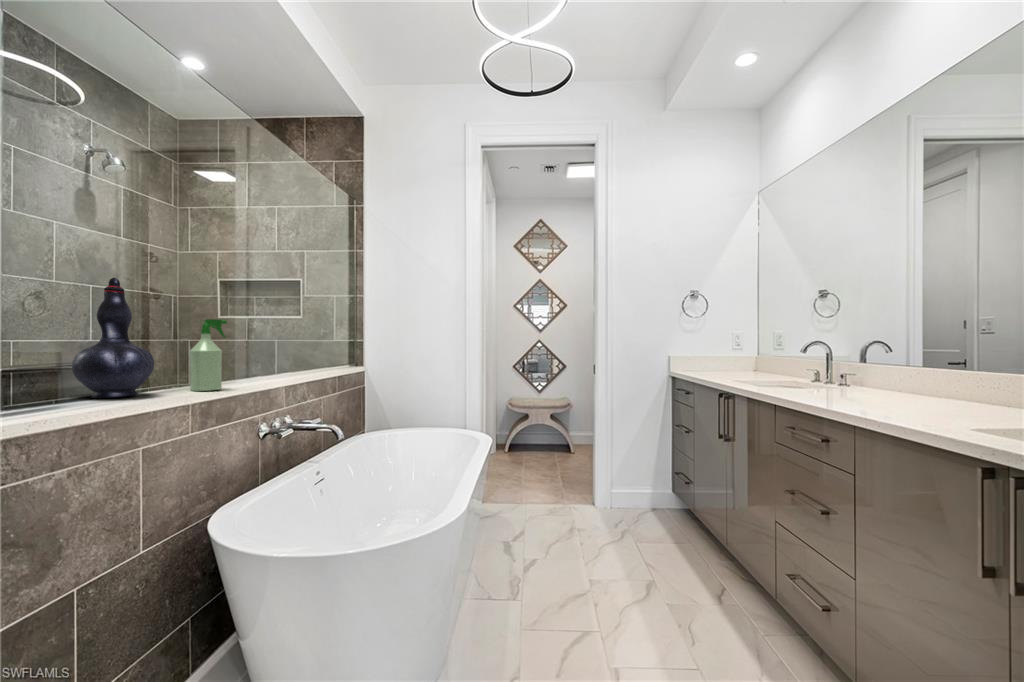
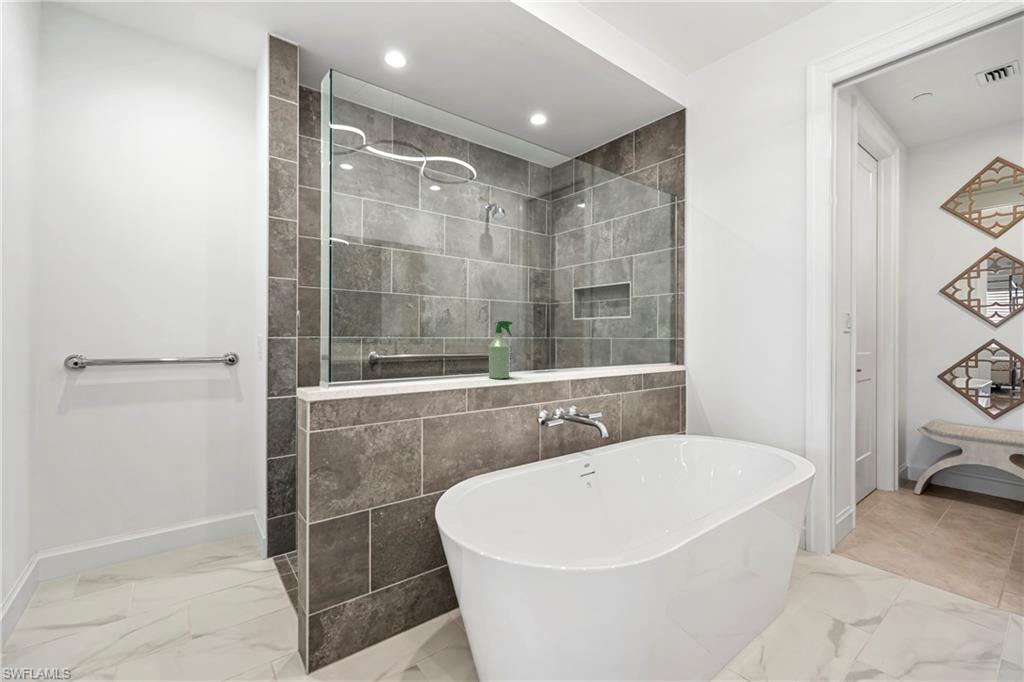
decorative vase: present [72,278,154,398] -> none [417,295,458,378]

